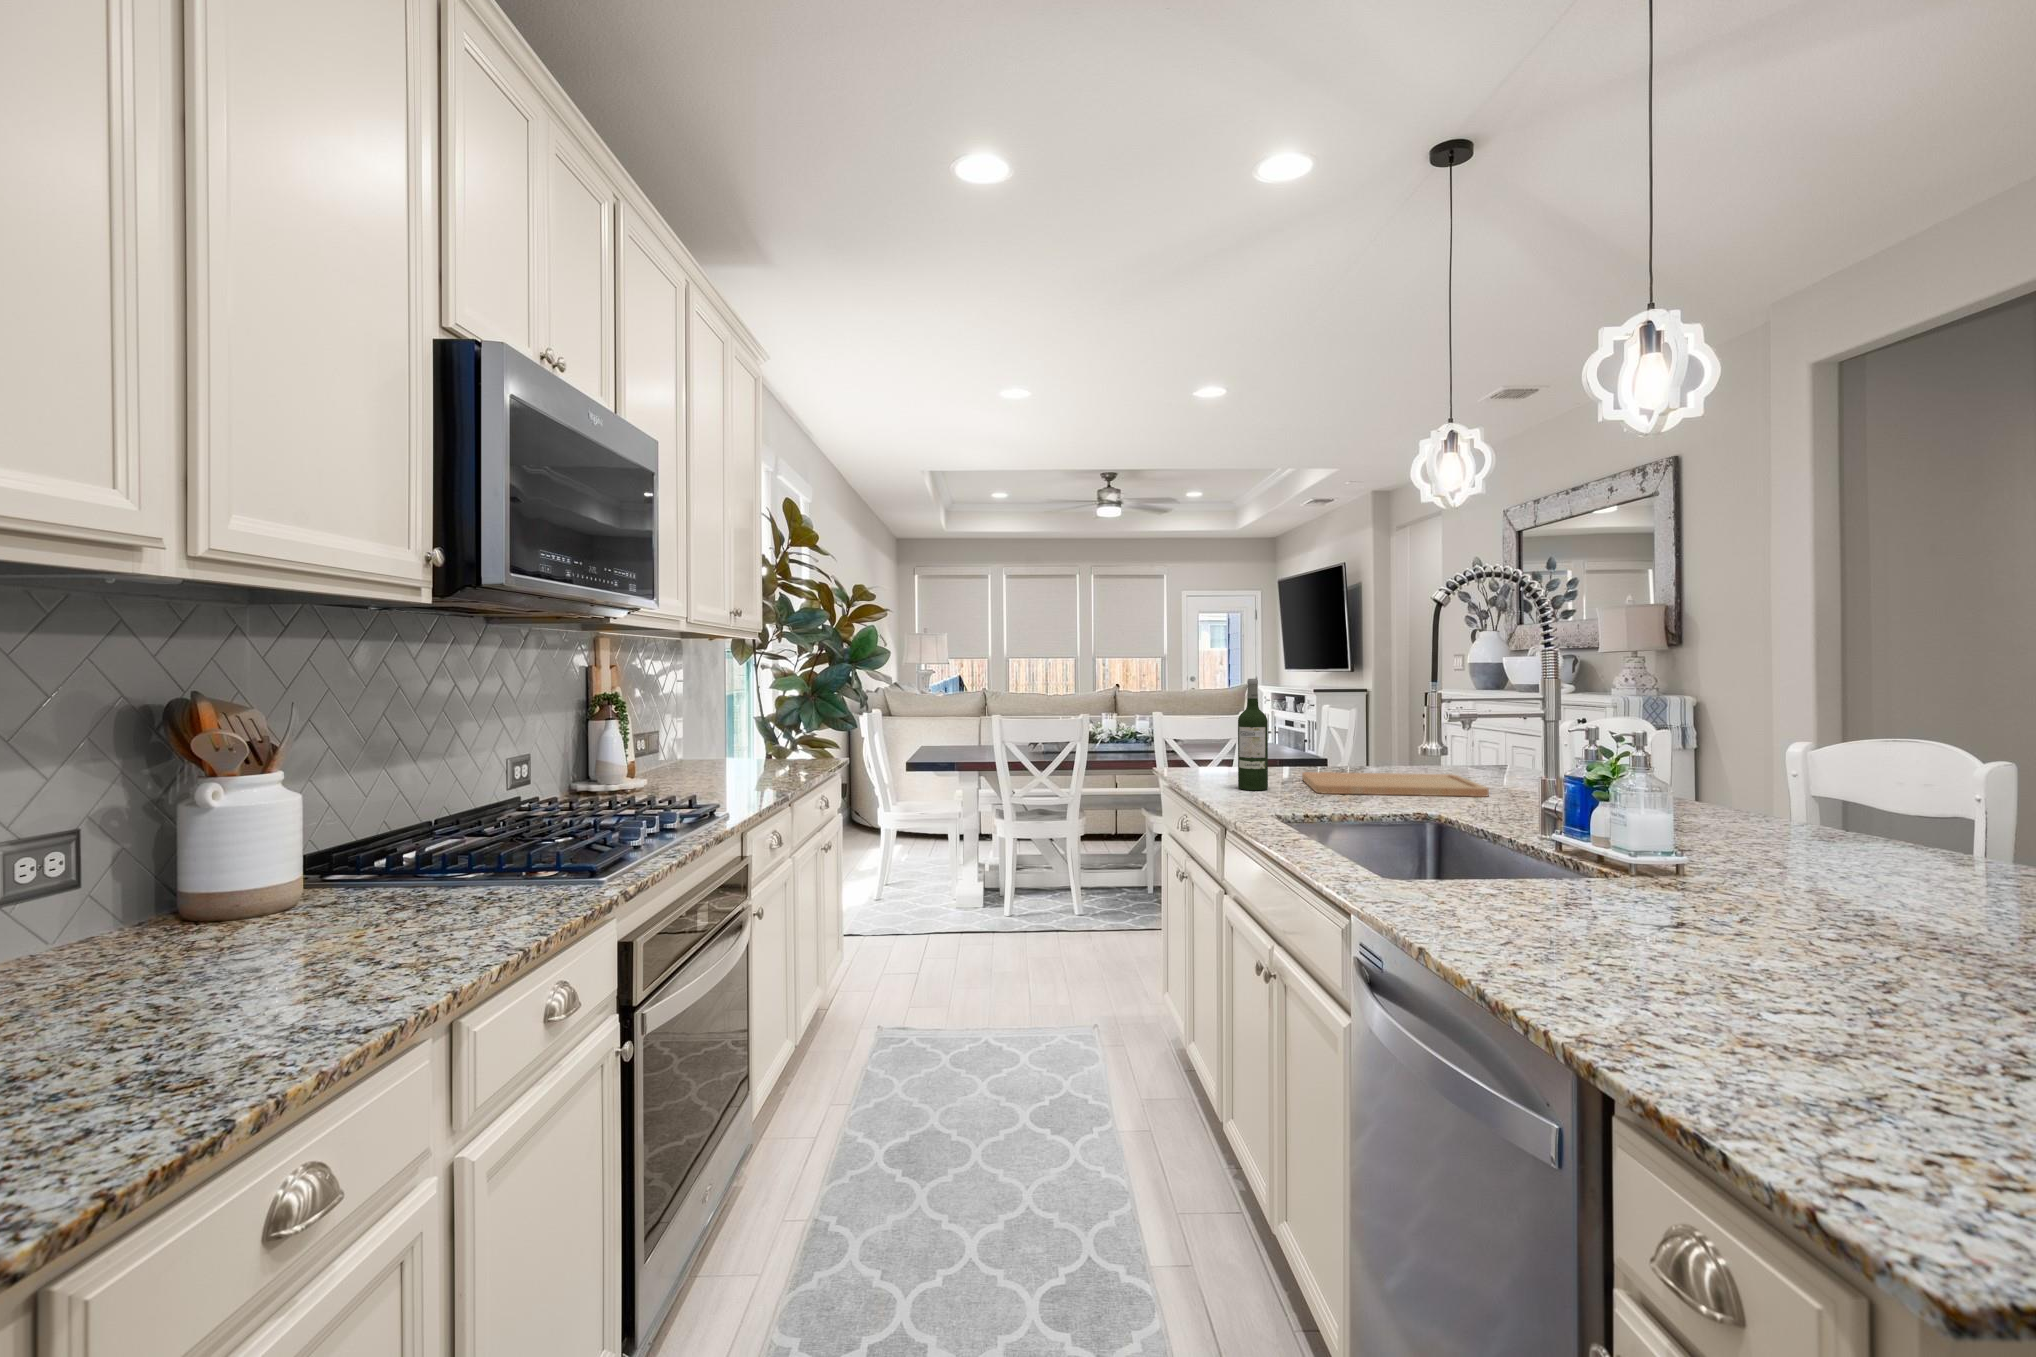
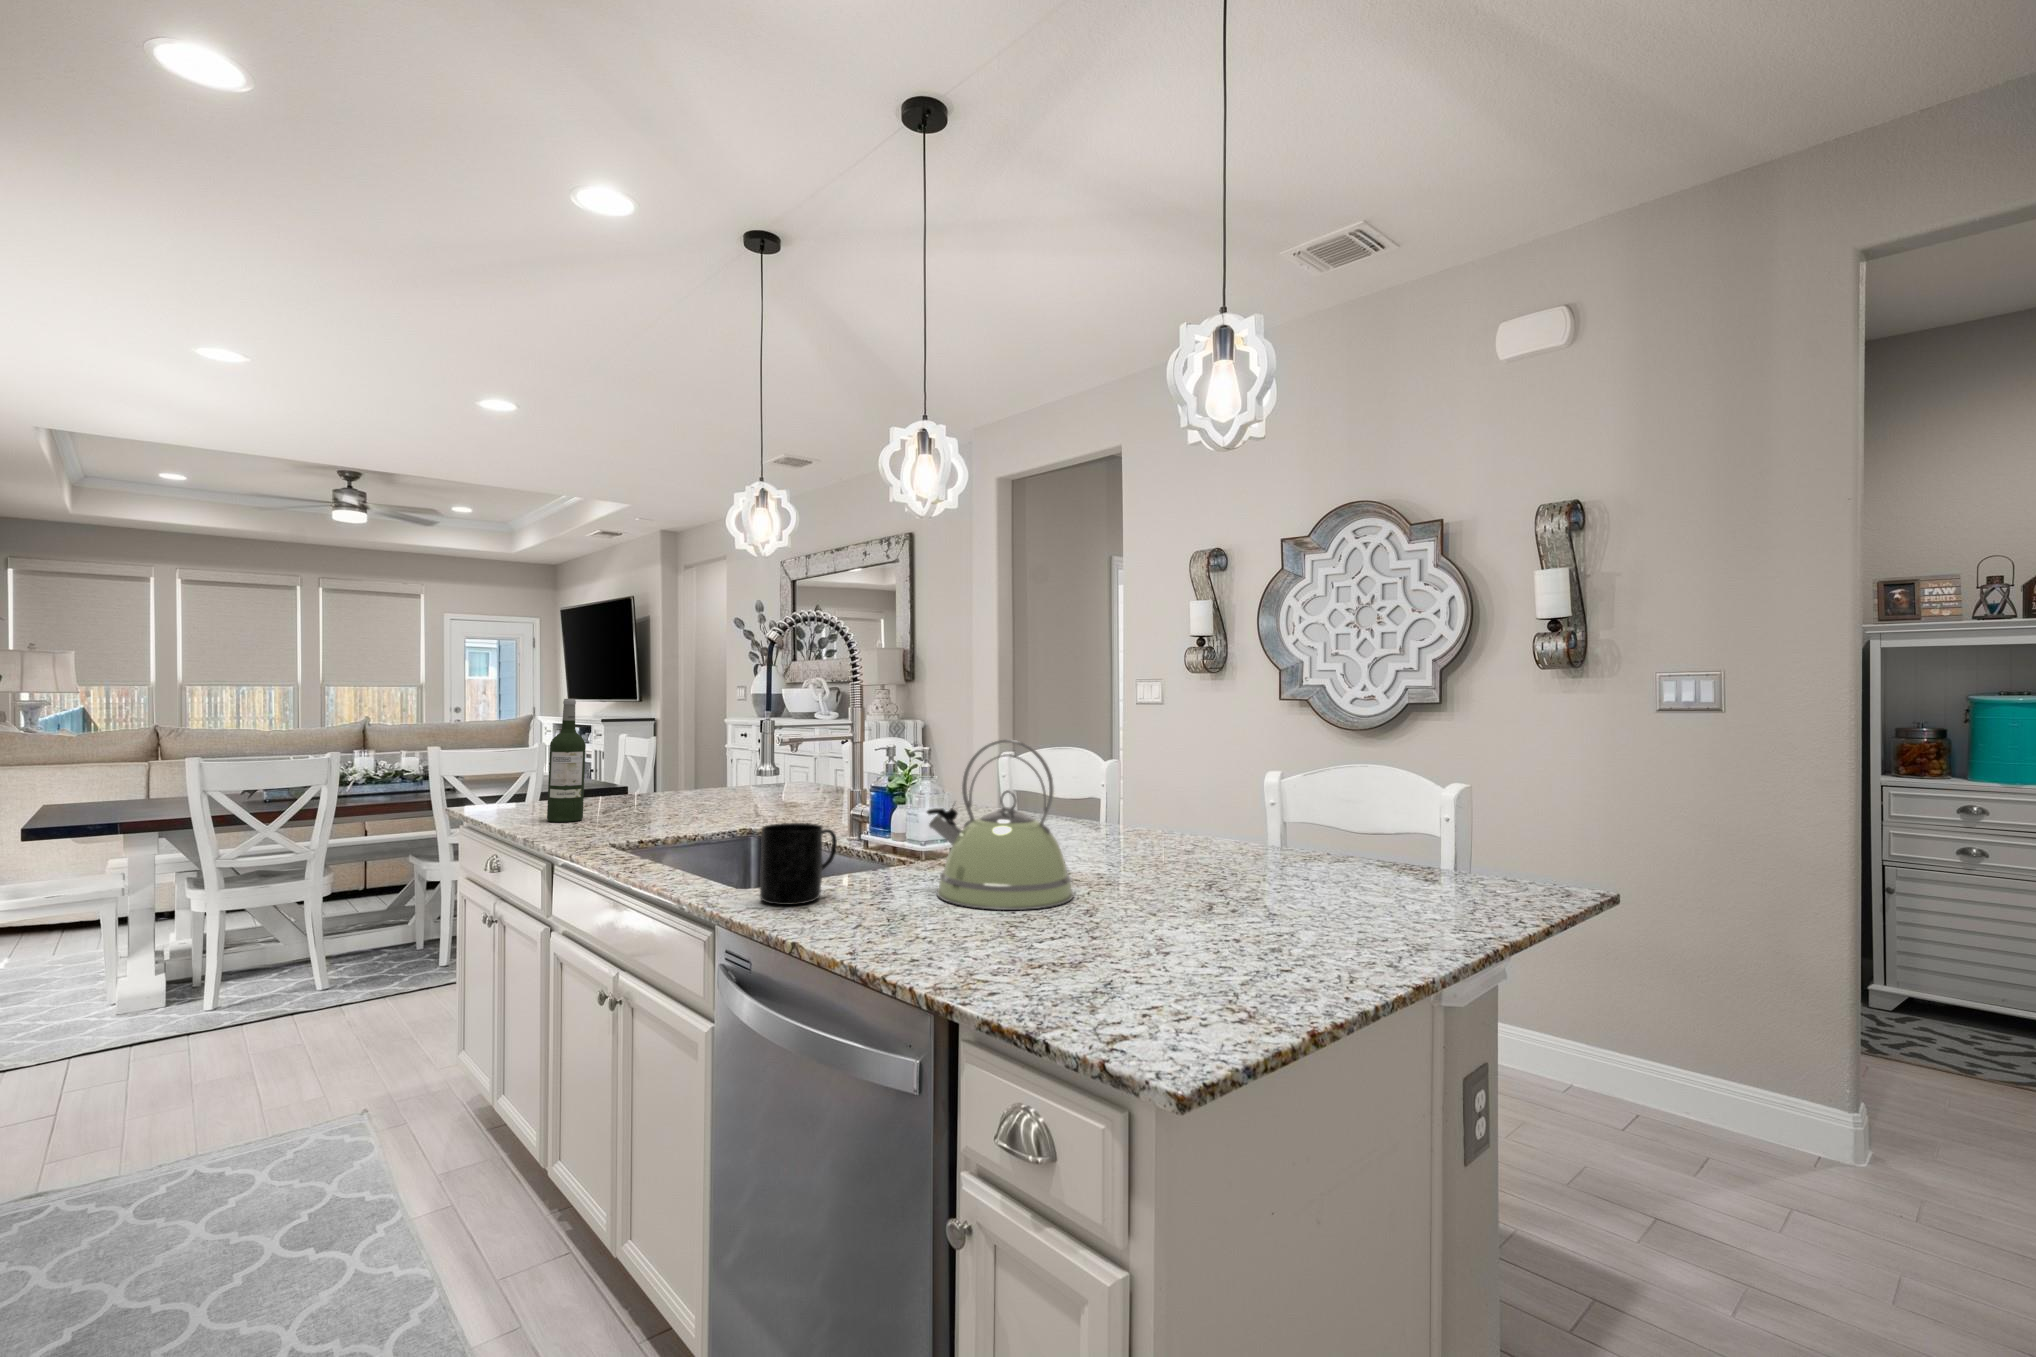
kettle: none [1618,731,1871,967] -> present [927,739,1073,910]
cutting board: present [1302,772,1489,797] -> none [618,793,798,819]
mug: none [1403,814,1494,903] -> present [760,823,837,905]

